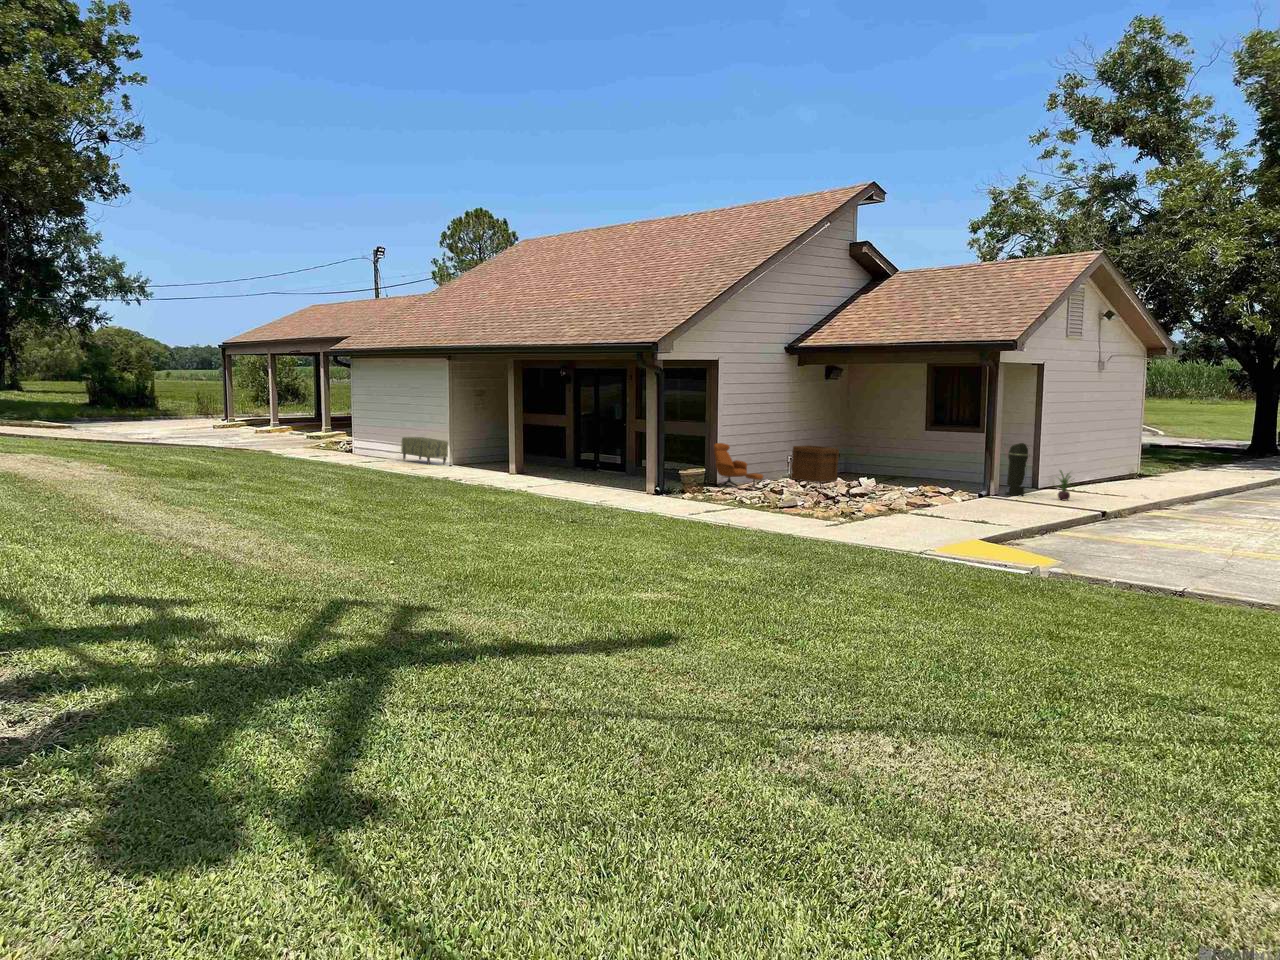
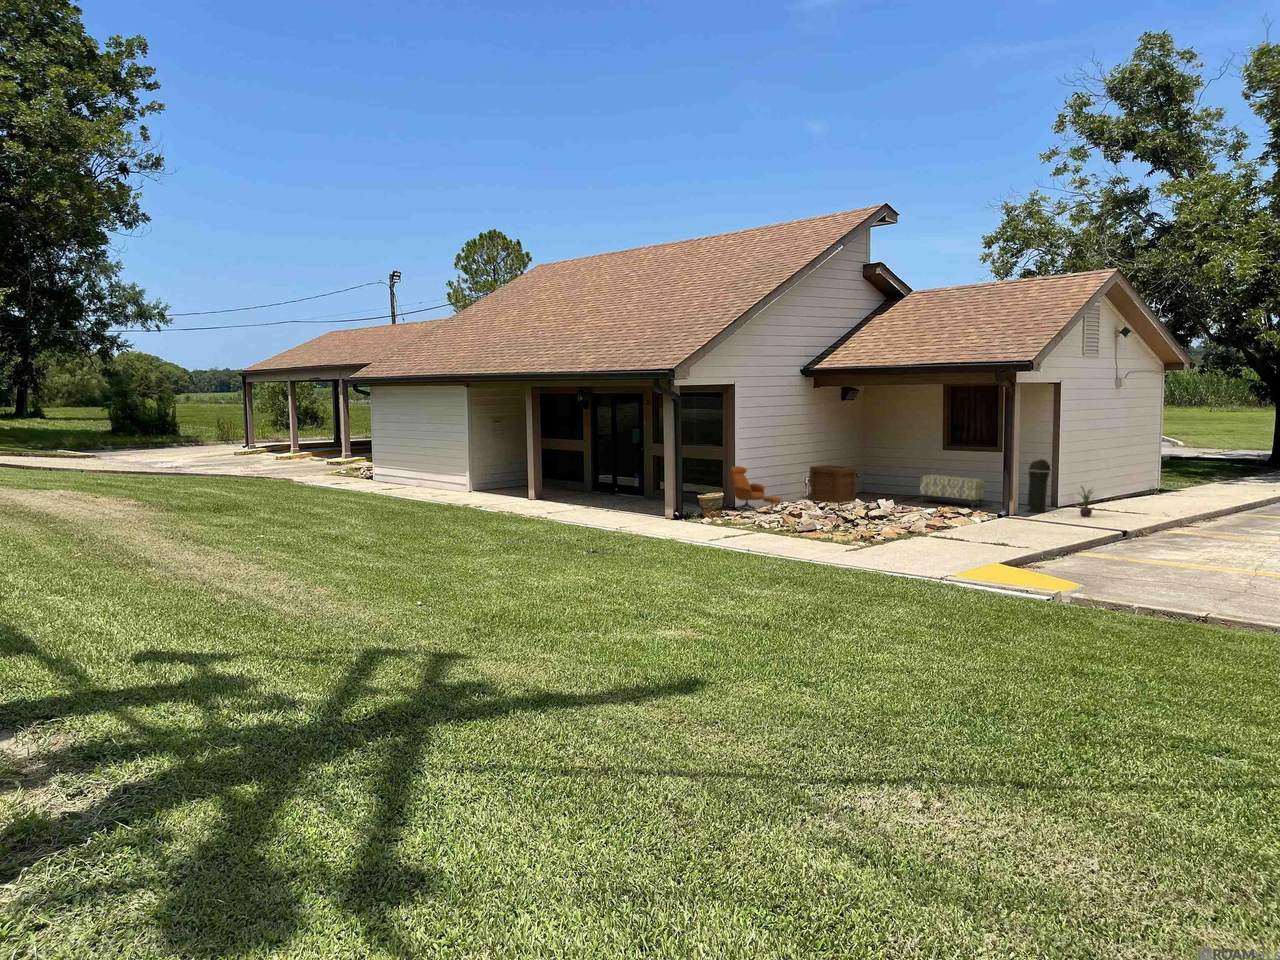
bench: present [401,437,448,464] -> present [920,475,984,508]

